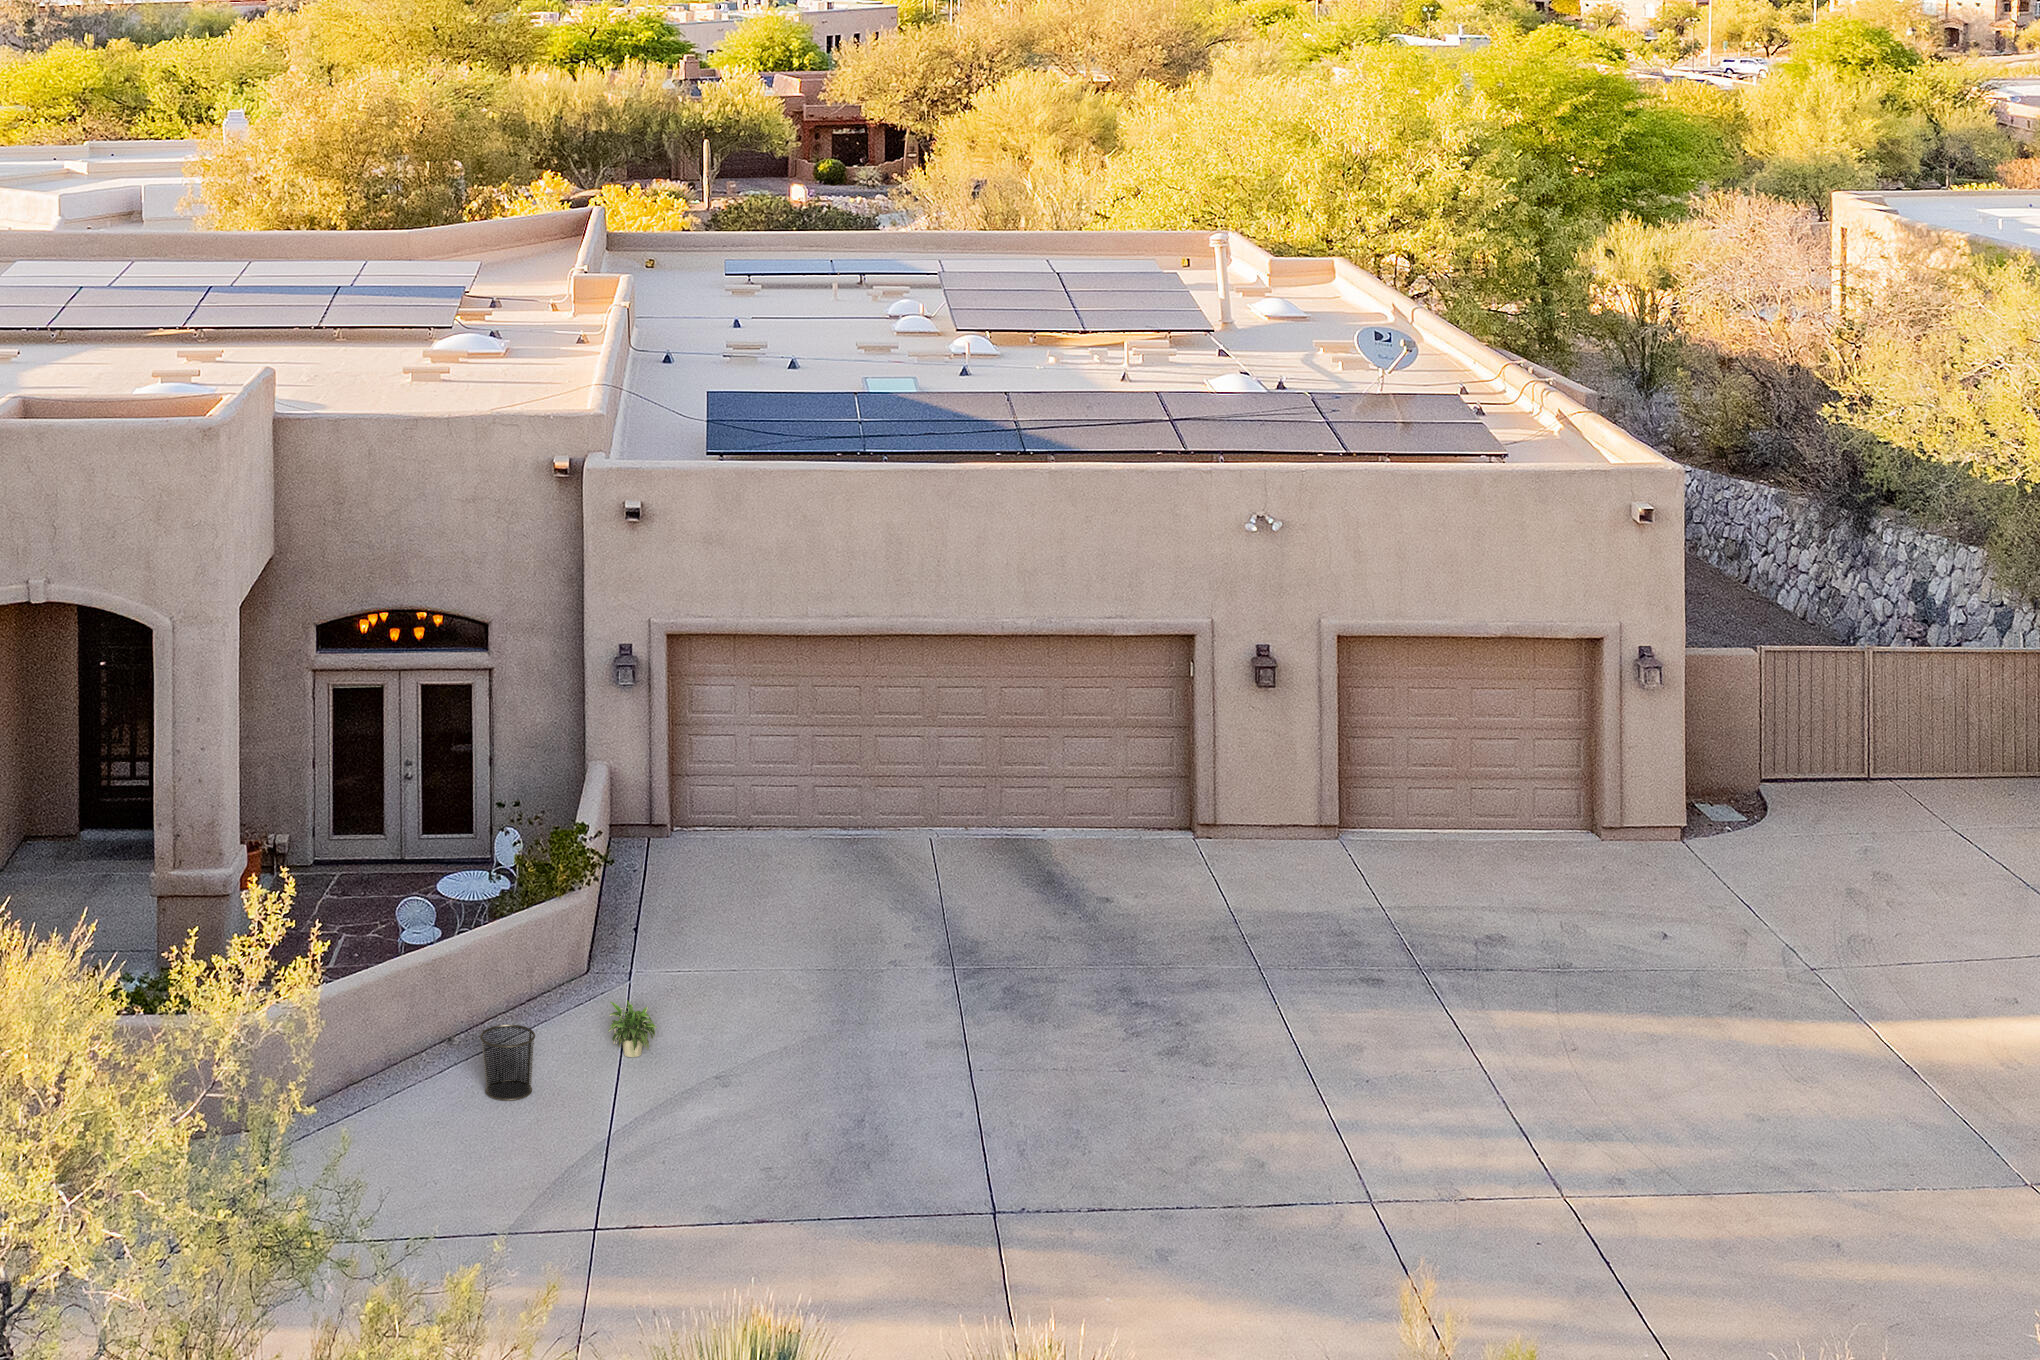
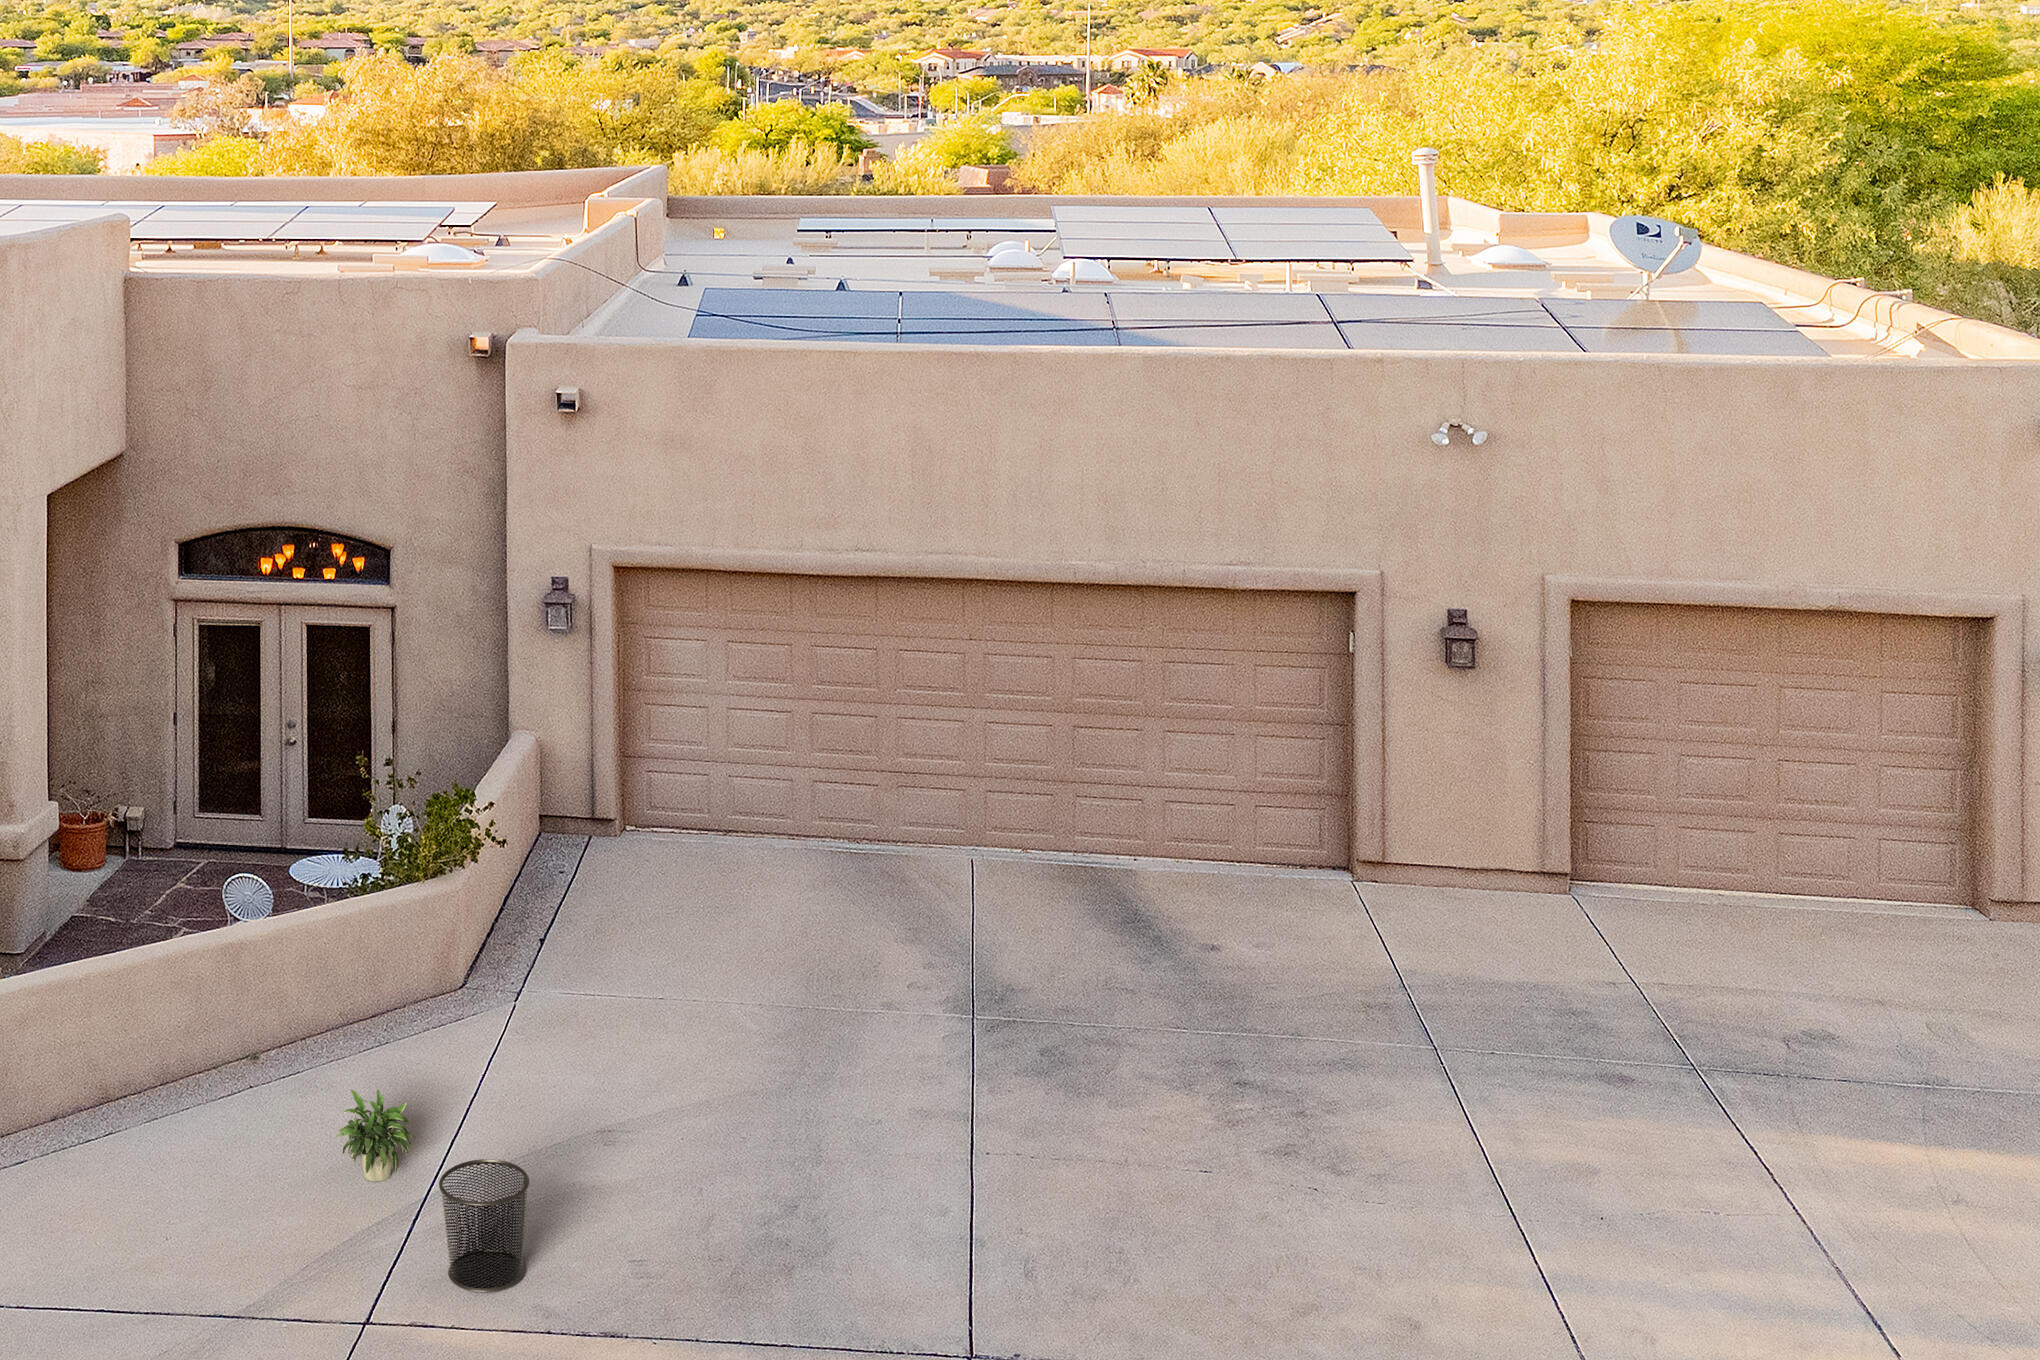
waste bin: present [480,1025,535,1101] -> present [439,1159,530,1293]

